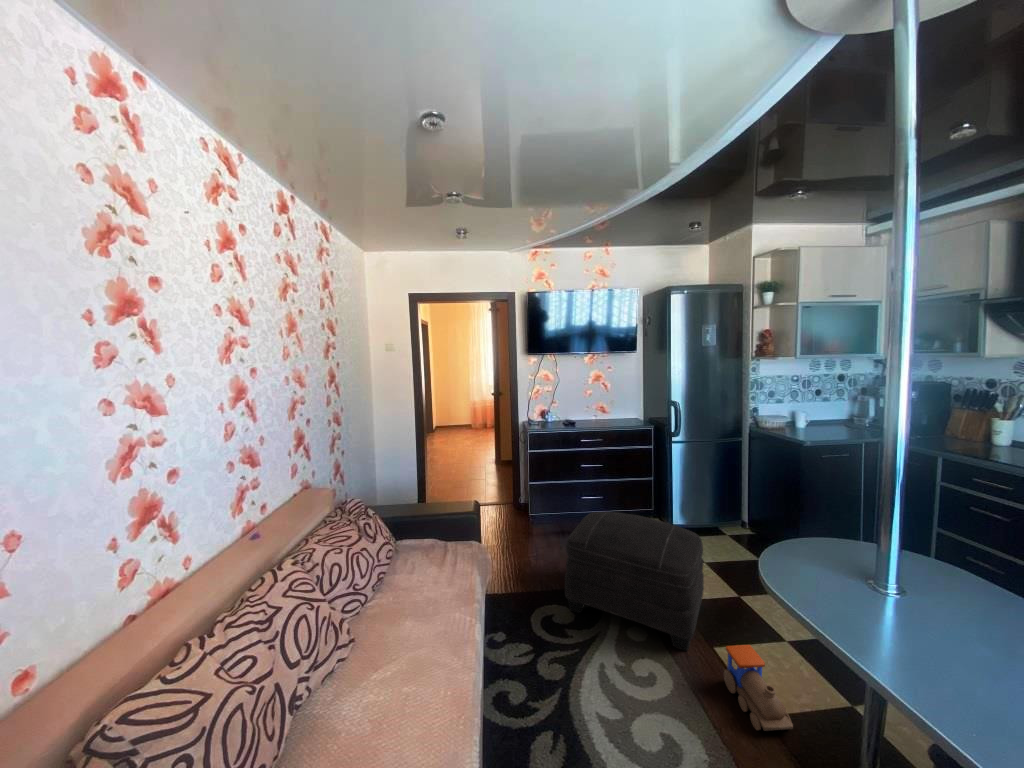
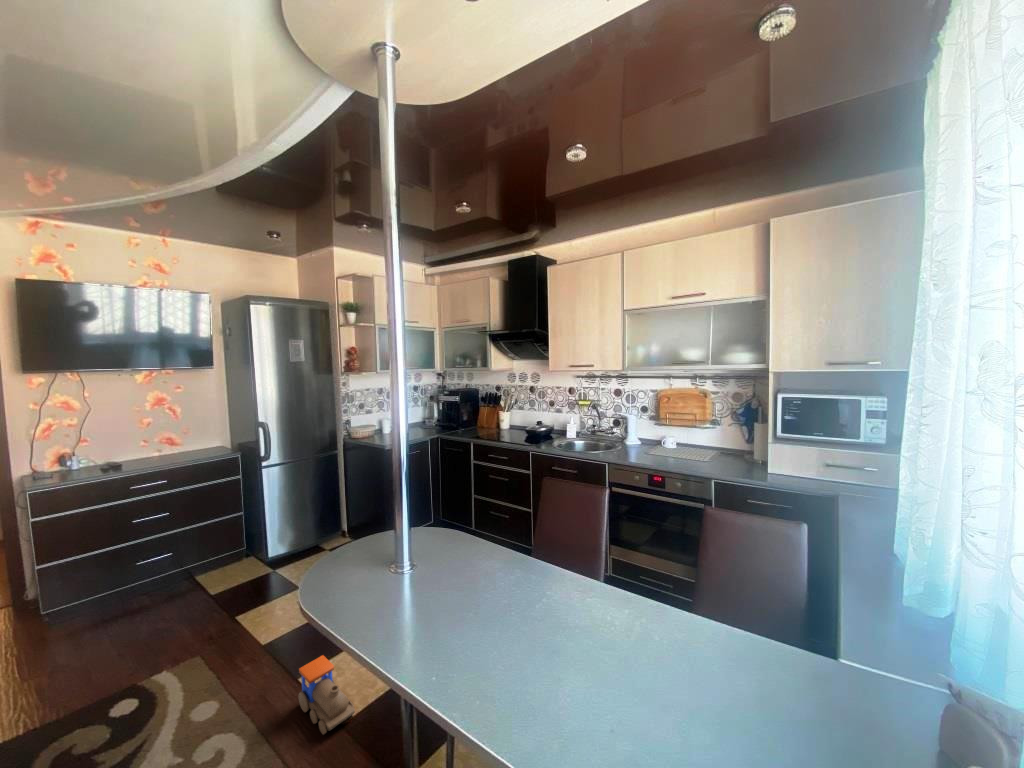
ottoman: present [565,512,704,651] -> none [84,563,290,728]

